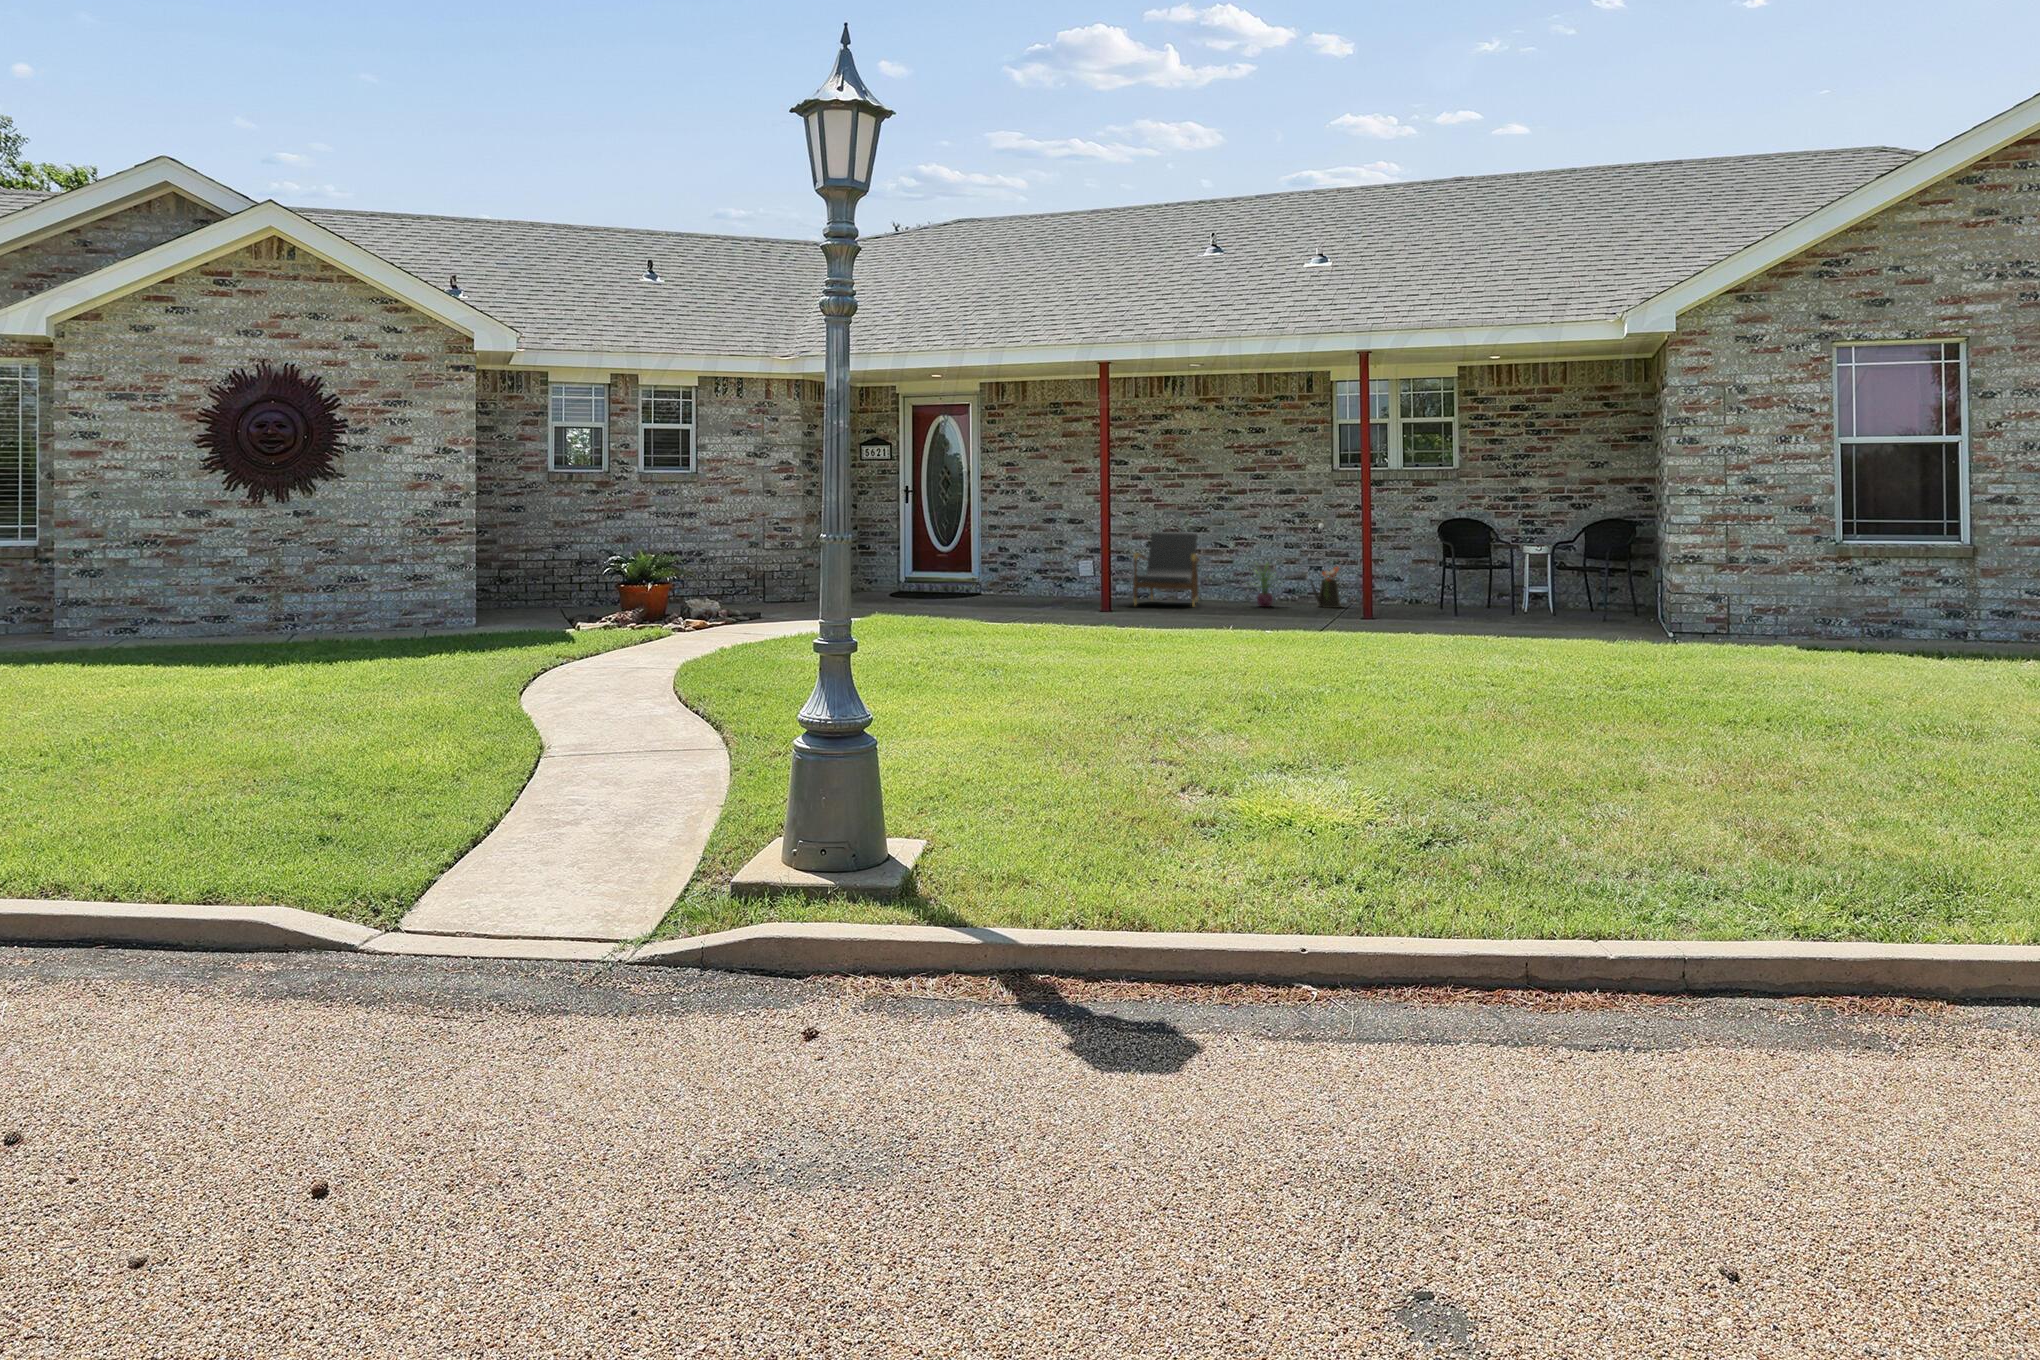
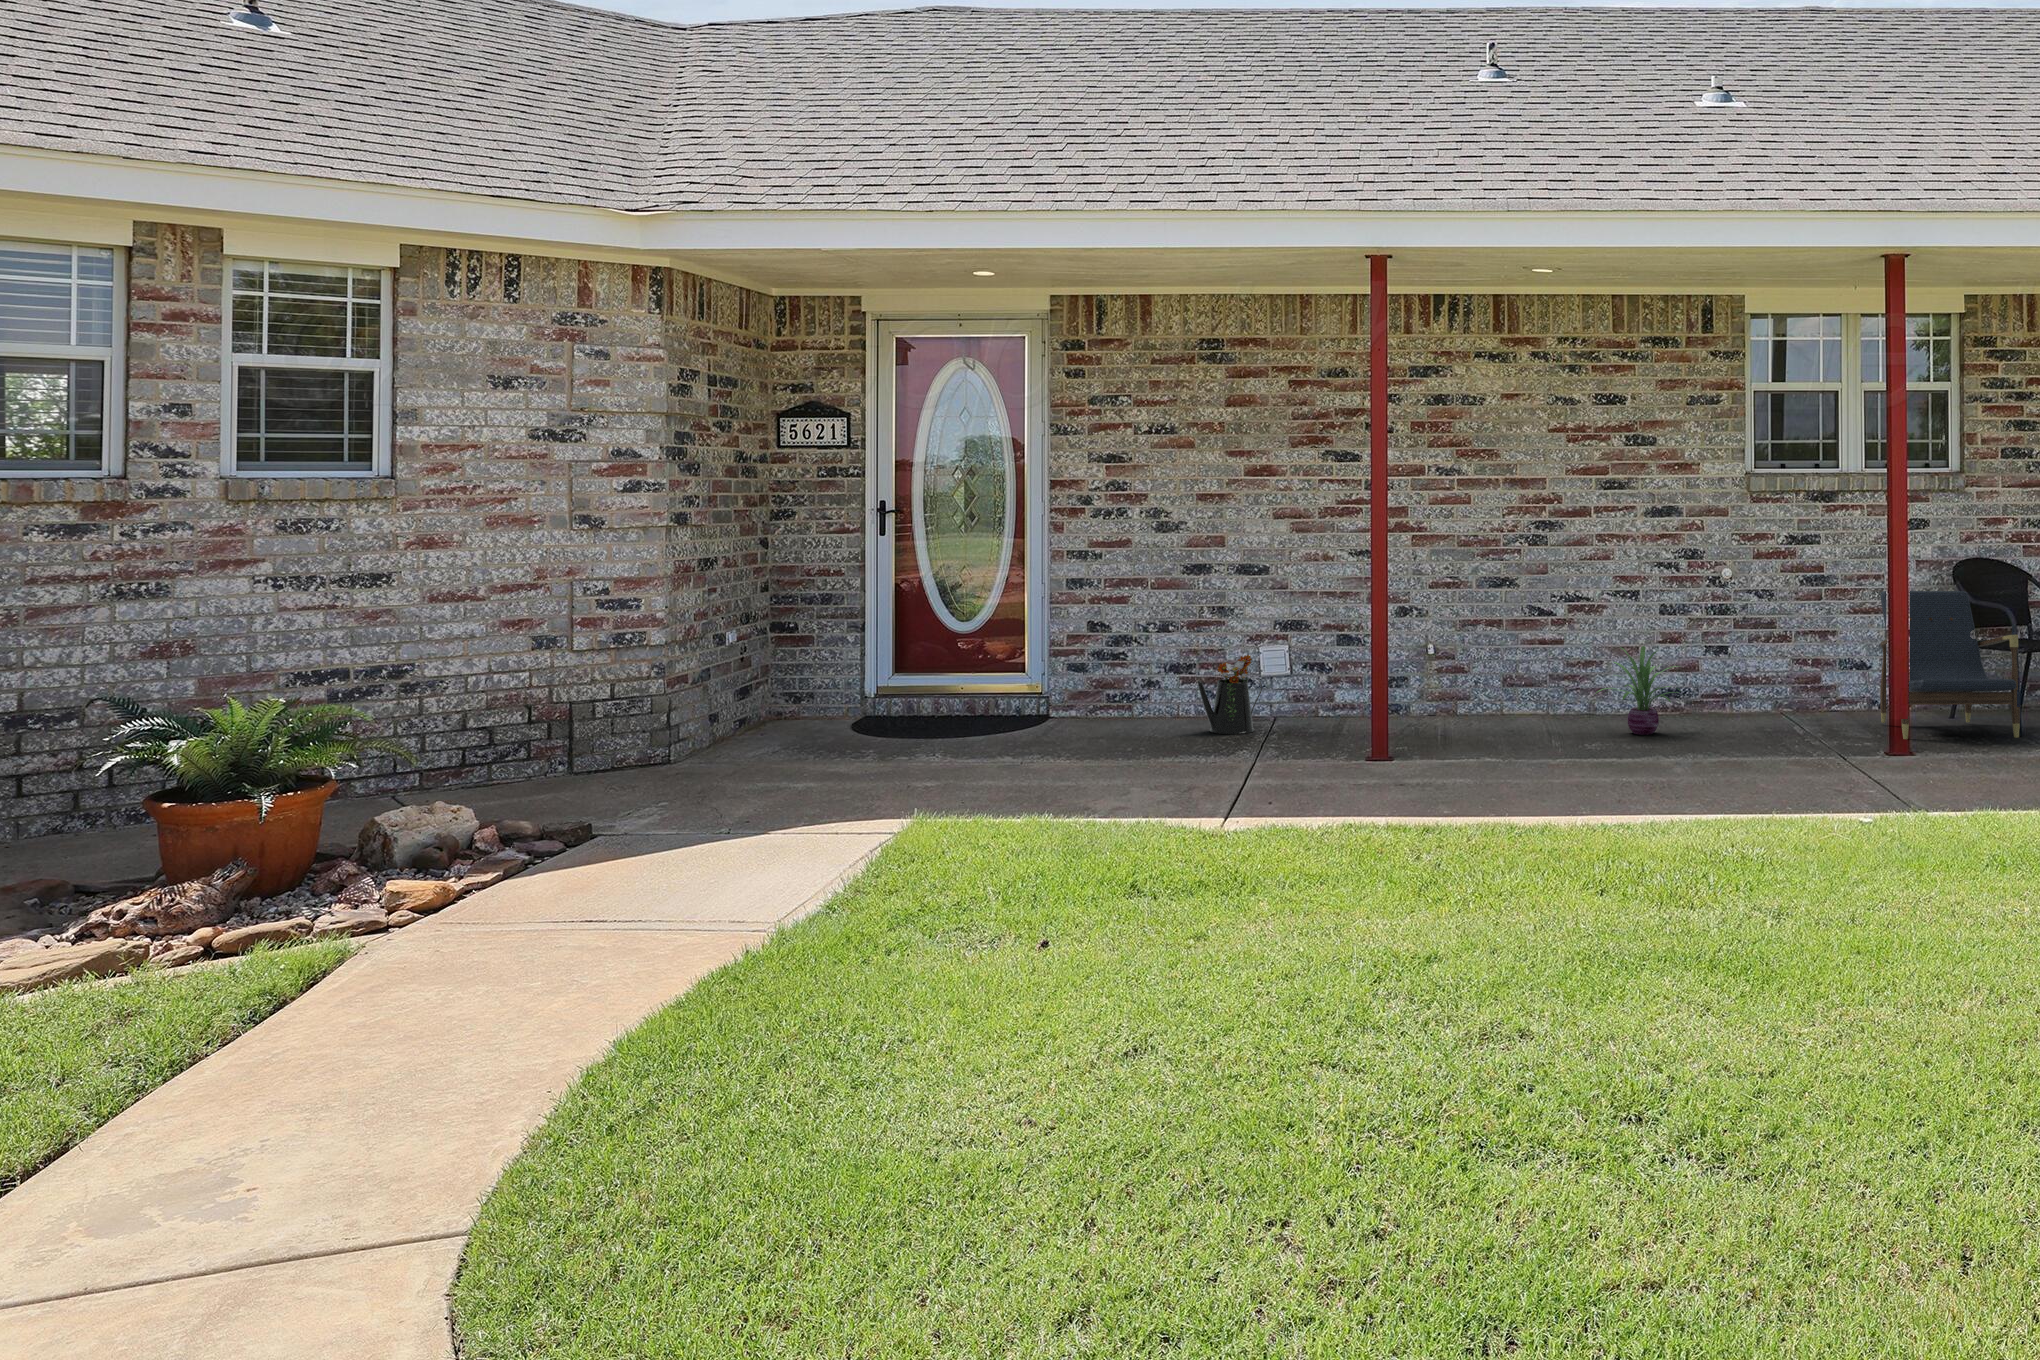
lounge chair: present [1133,532,1200,606] -> present [1880,591,2020,739]
watering can: present [1310,567,1341,608] -> present [1198,655,1262,734]

